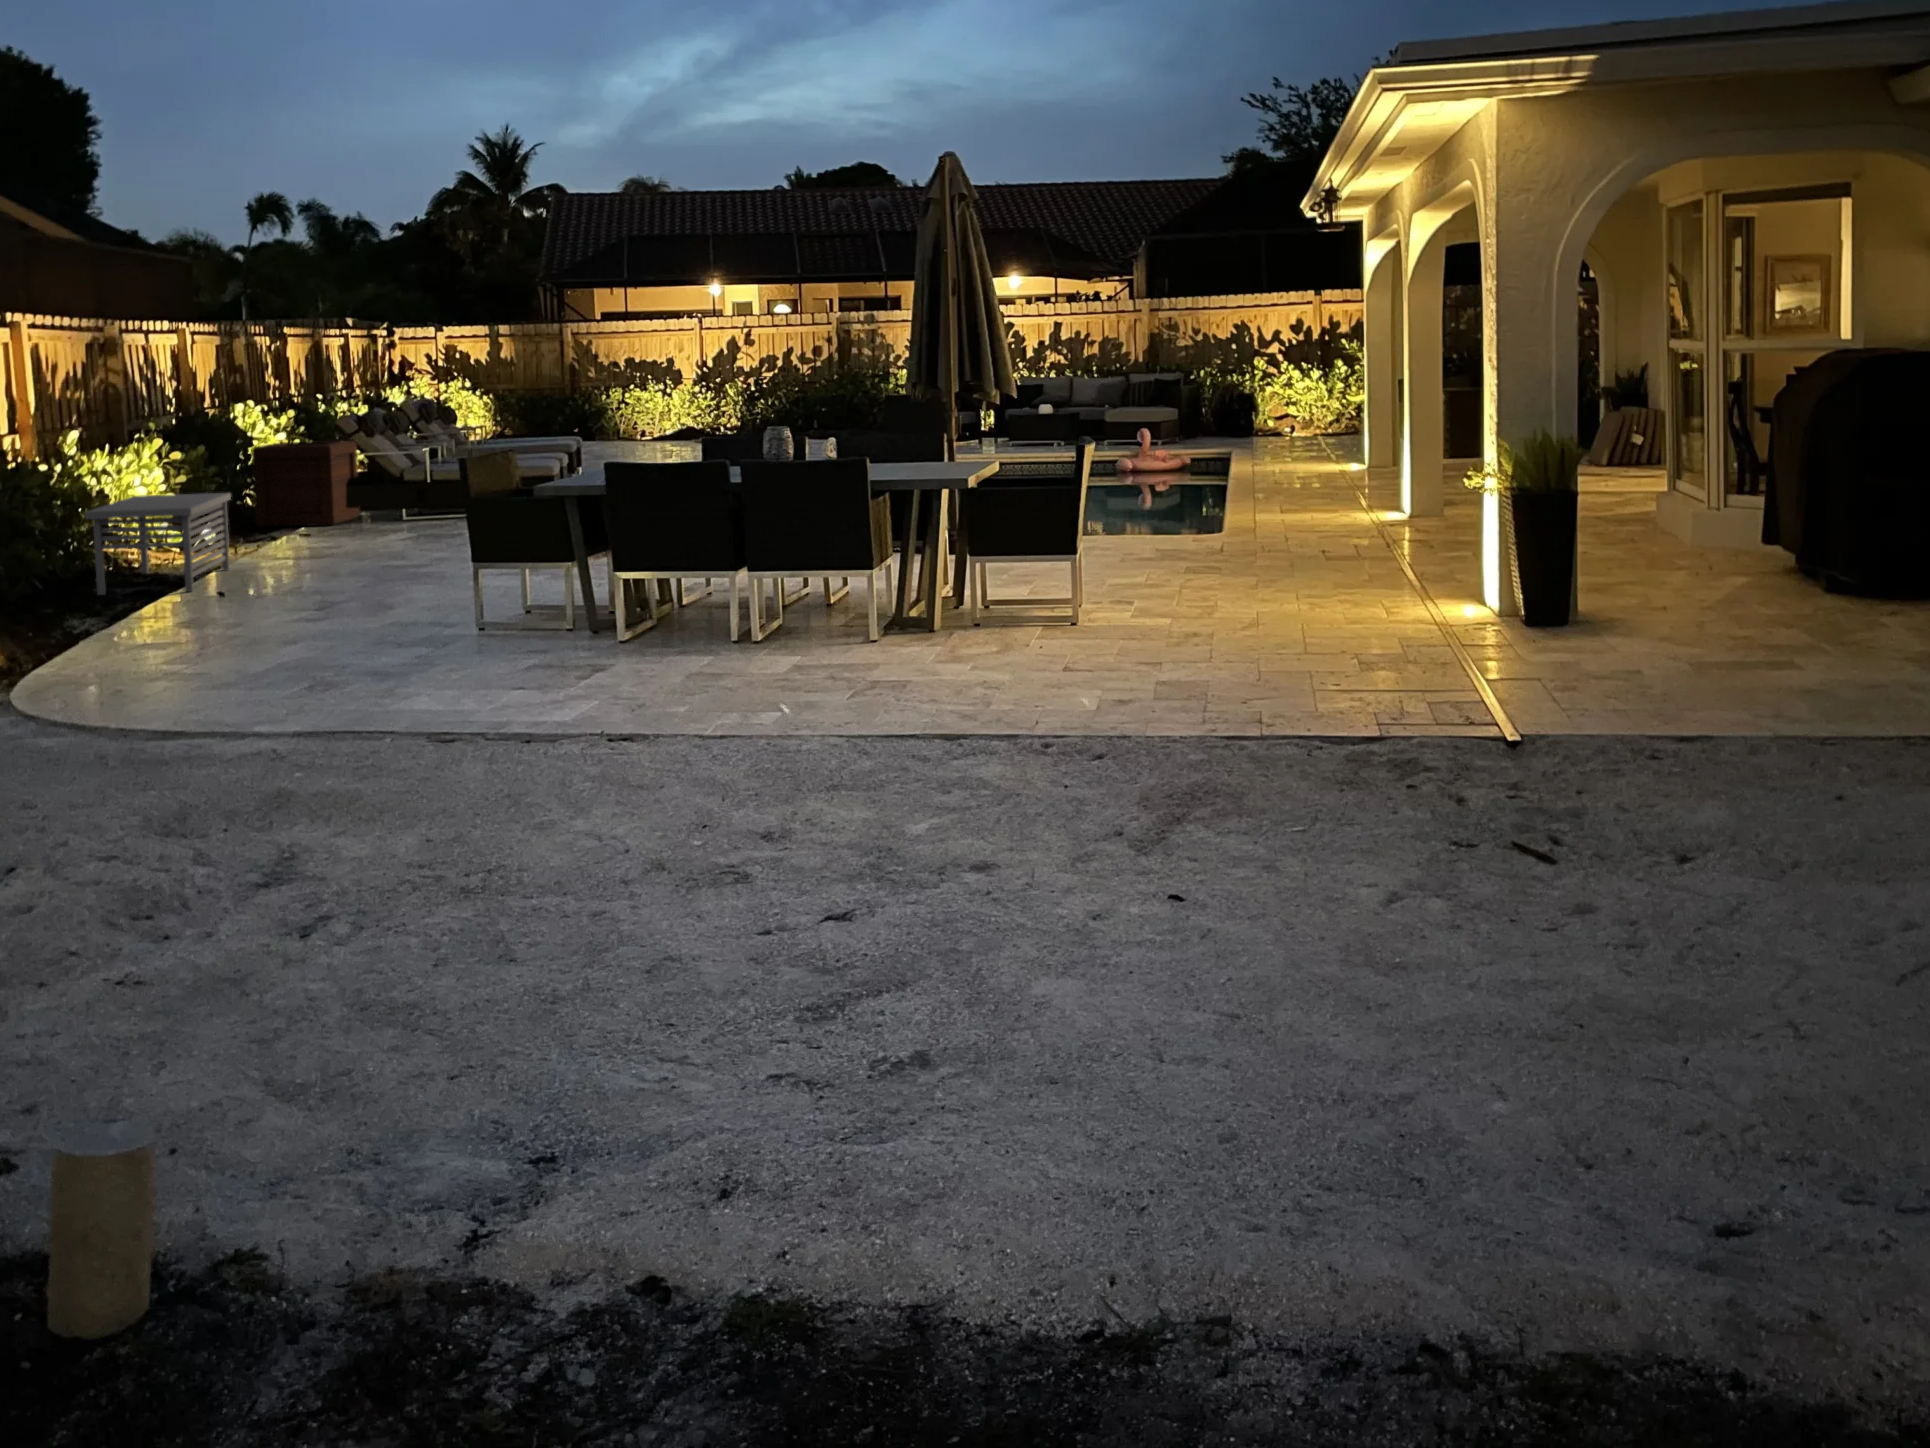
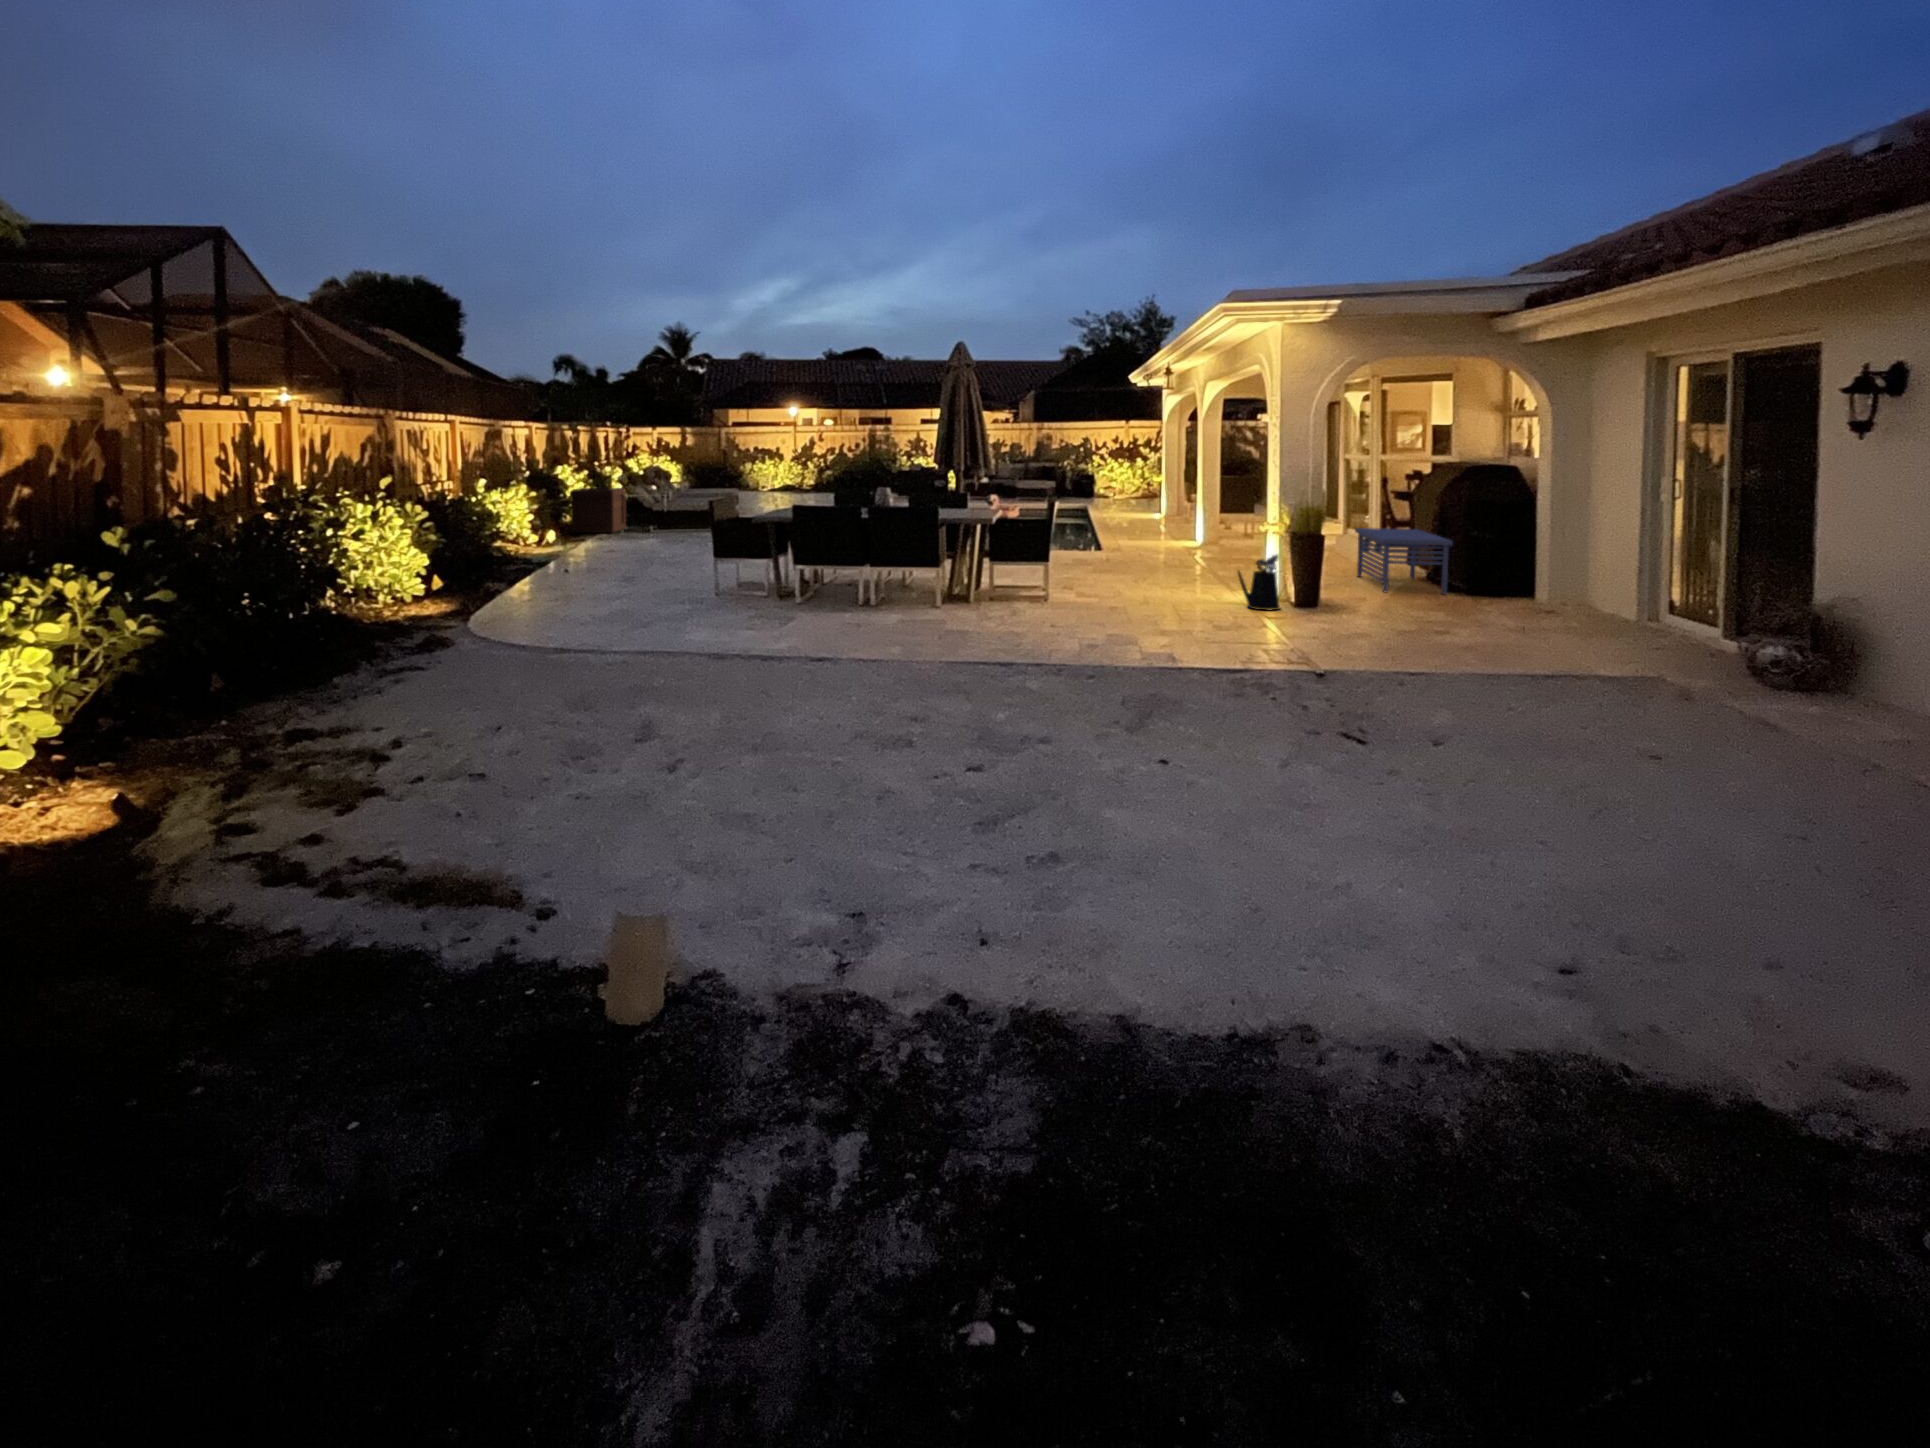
storage bench: present [85,493,231,595] -> present [1355,528,1453,594]
watering can: none [1437,525,1532,632] -> present [1238,555,1280,610]

